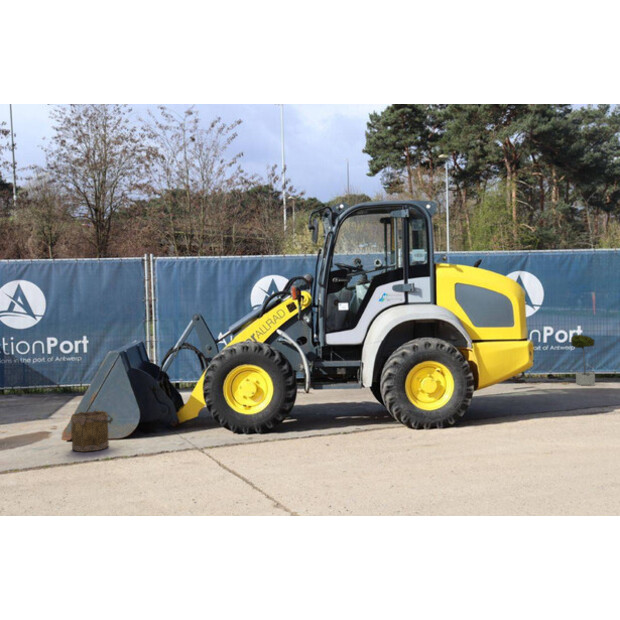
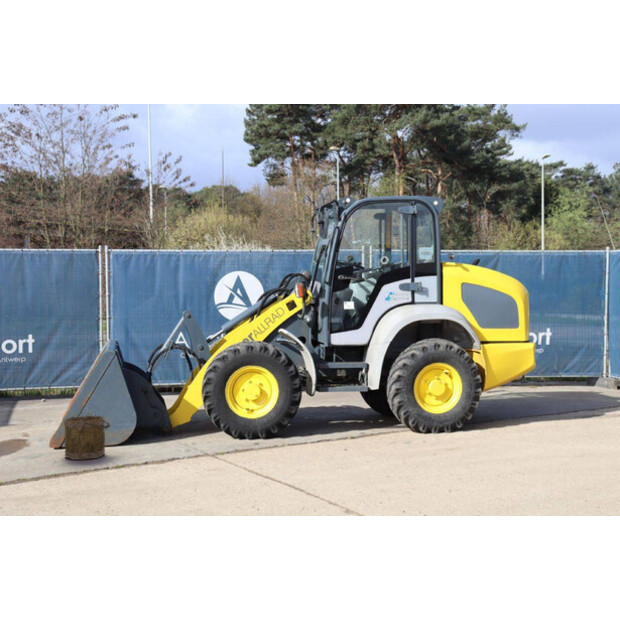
potted tree: present [571,334,595,385] -> none [550,337,574,390]

